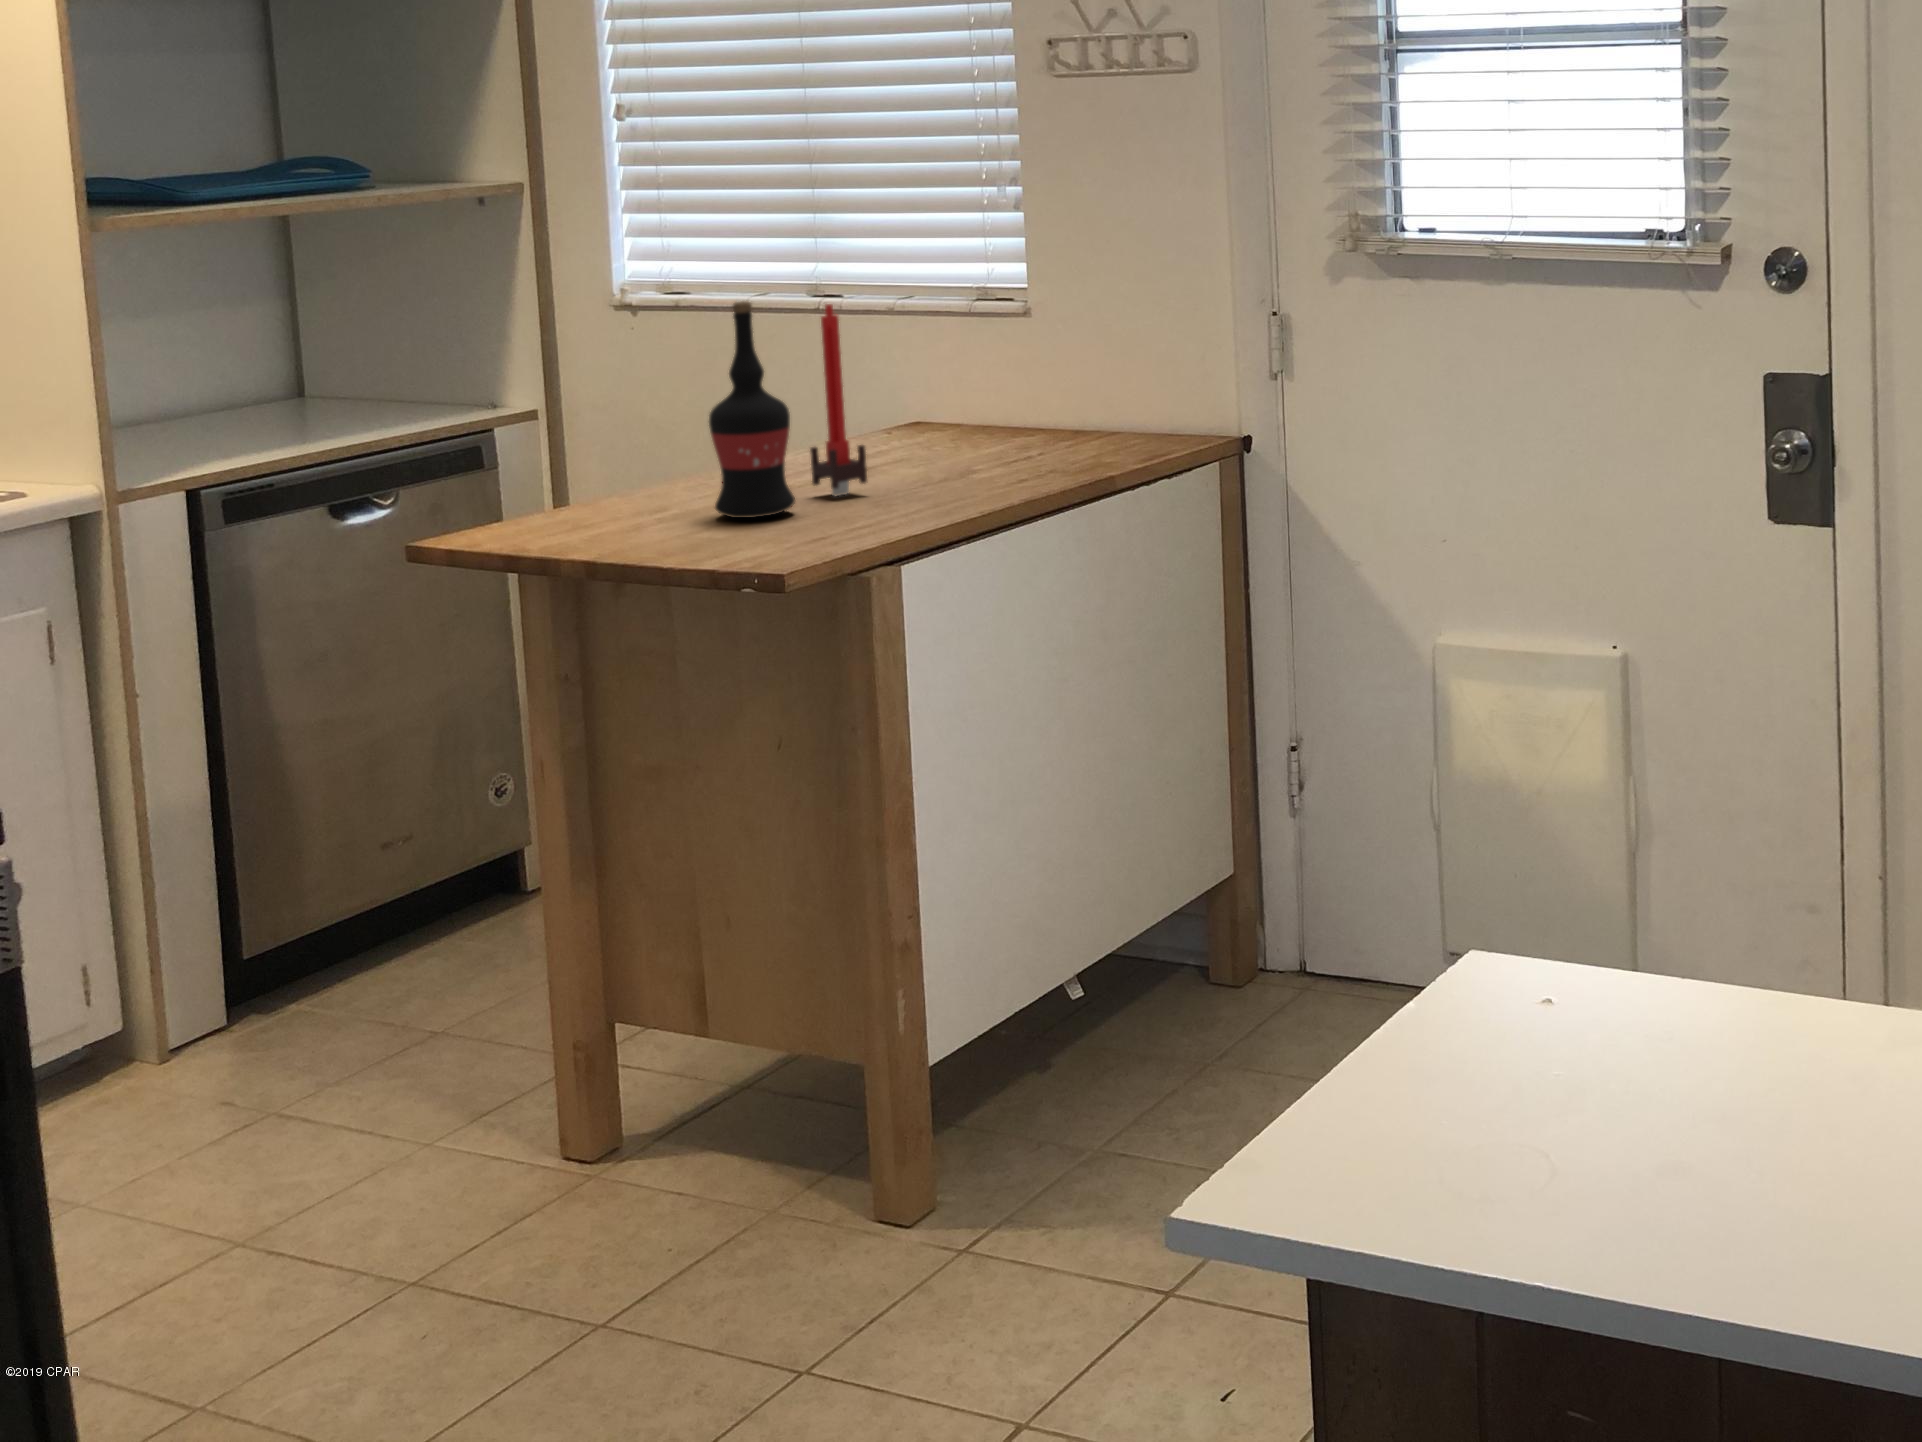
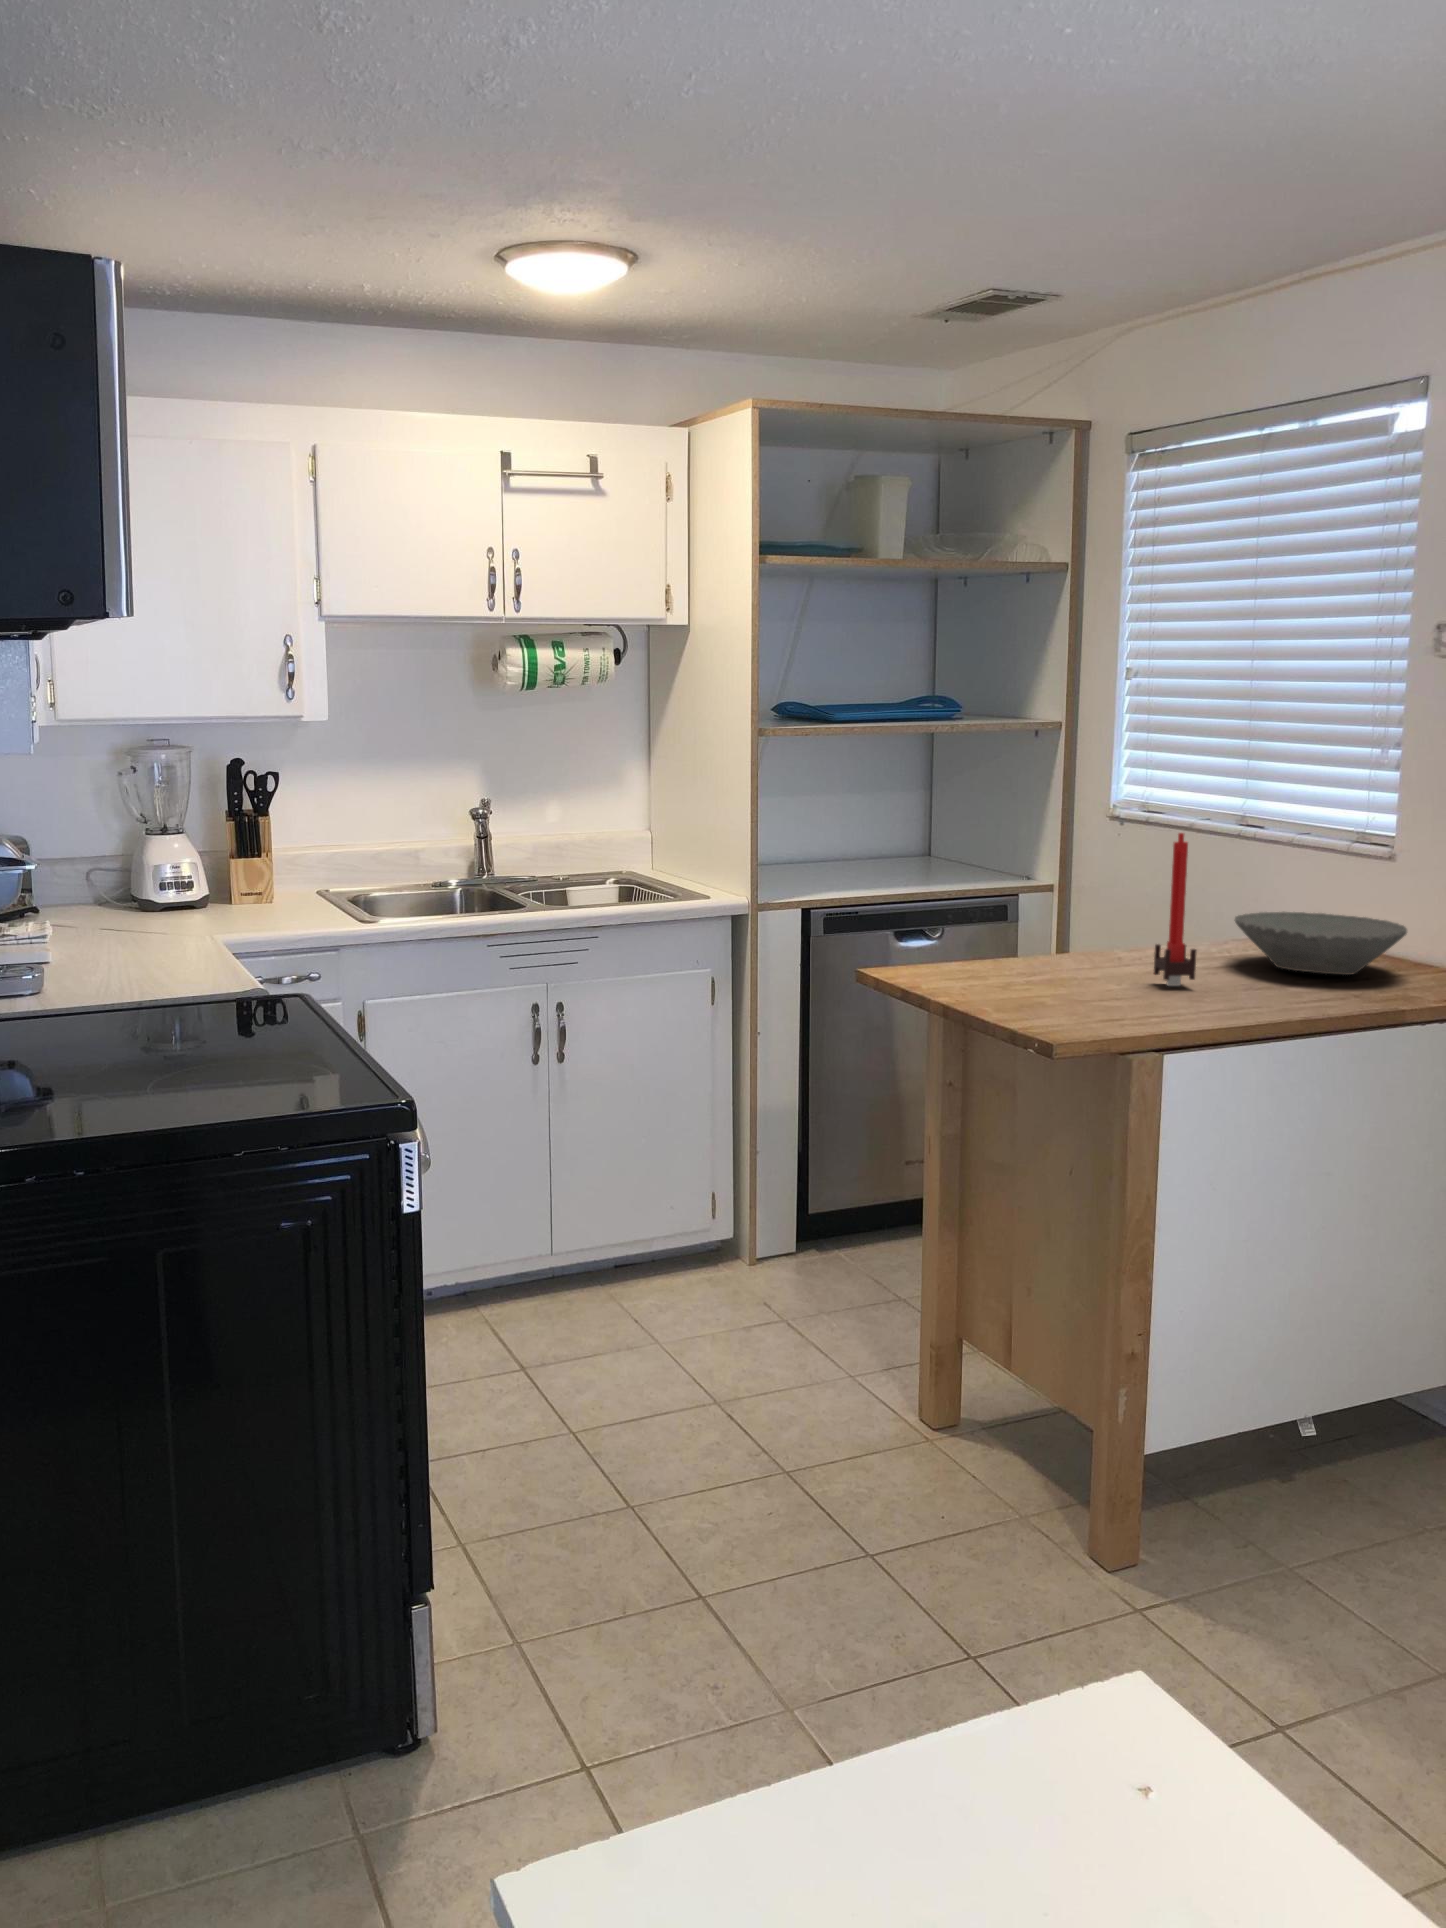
wine bottle: present [709,302,795,518] -> none [1063,824,1128,993]
bowl: none [872,386,1070,458] -> present [1235,912,1407,975]

